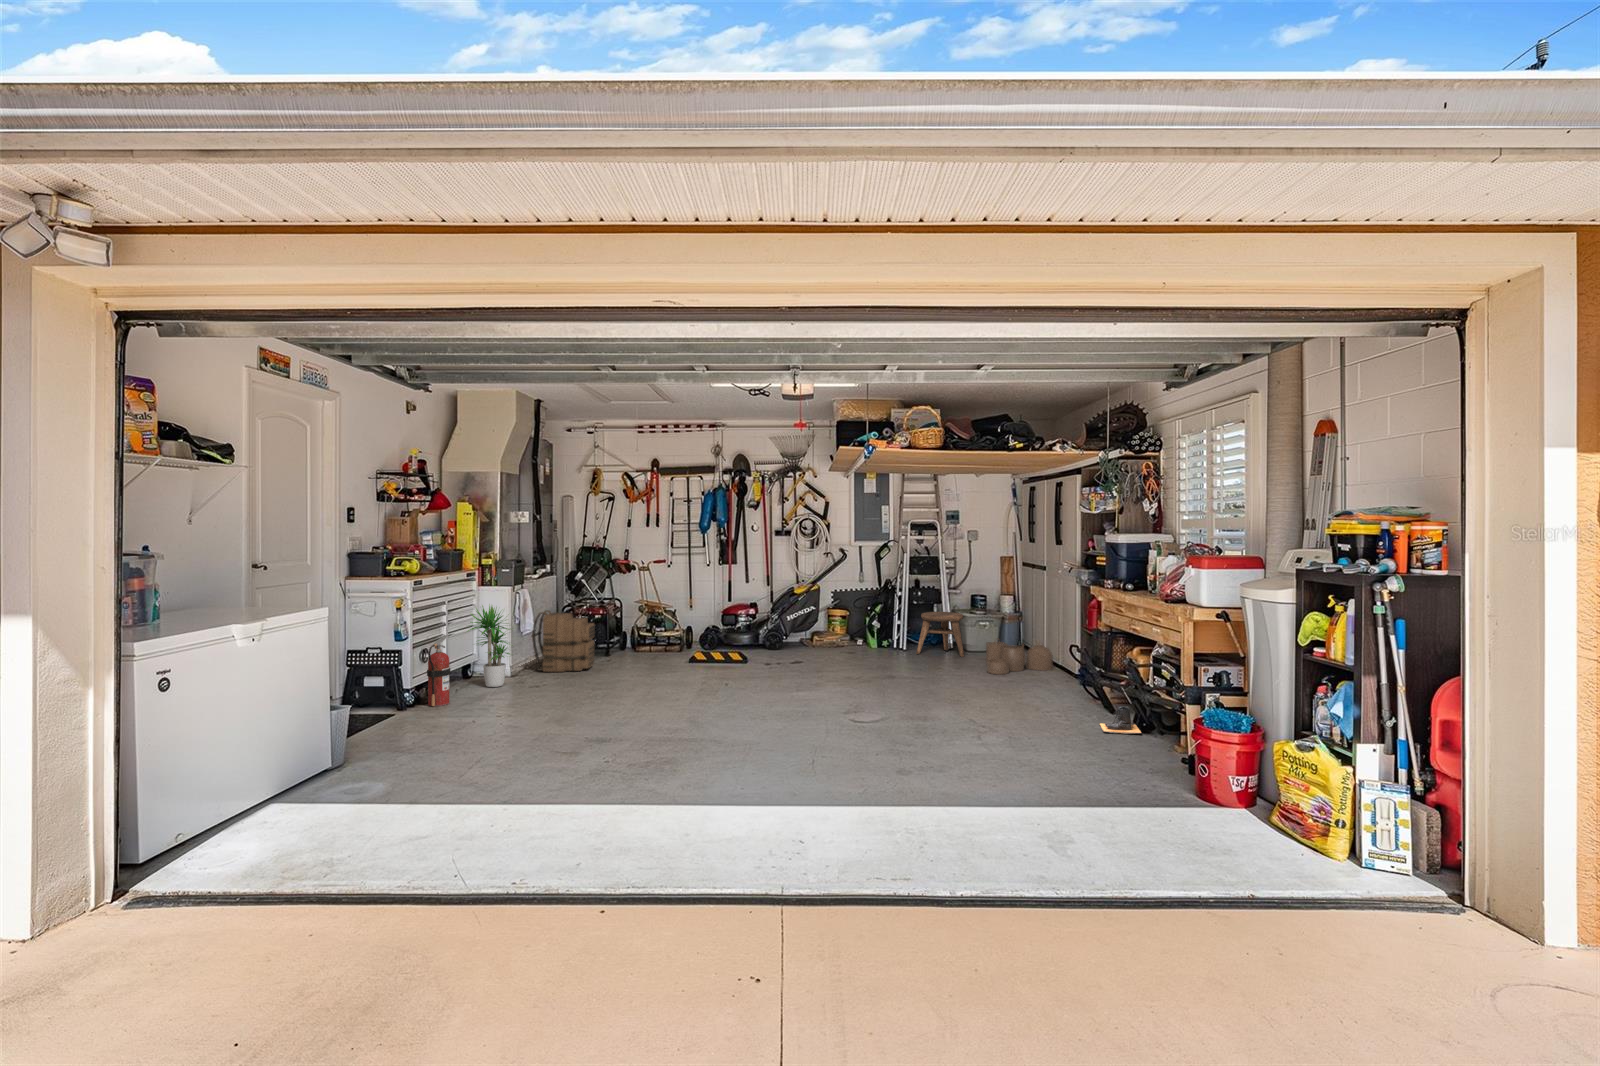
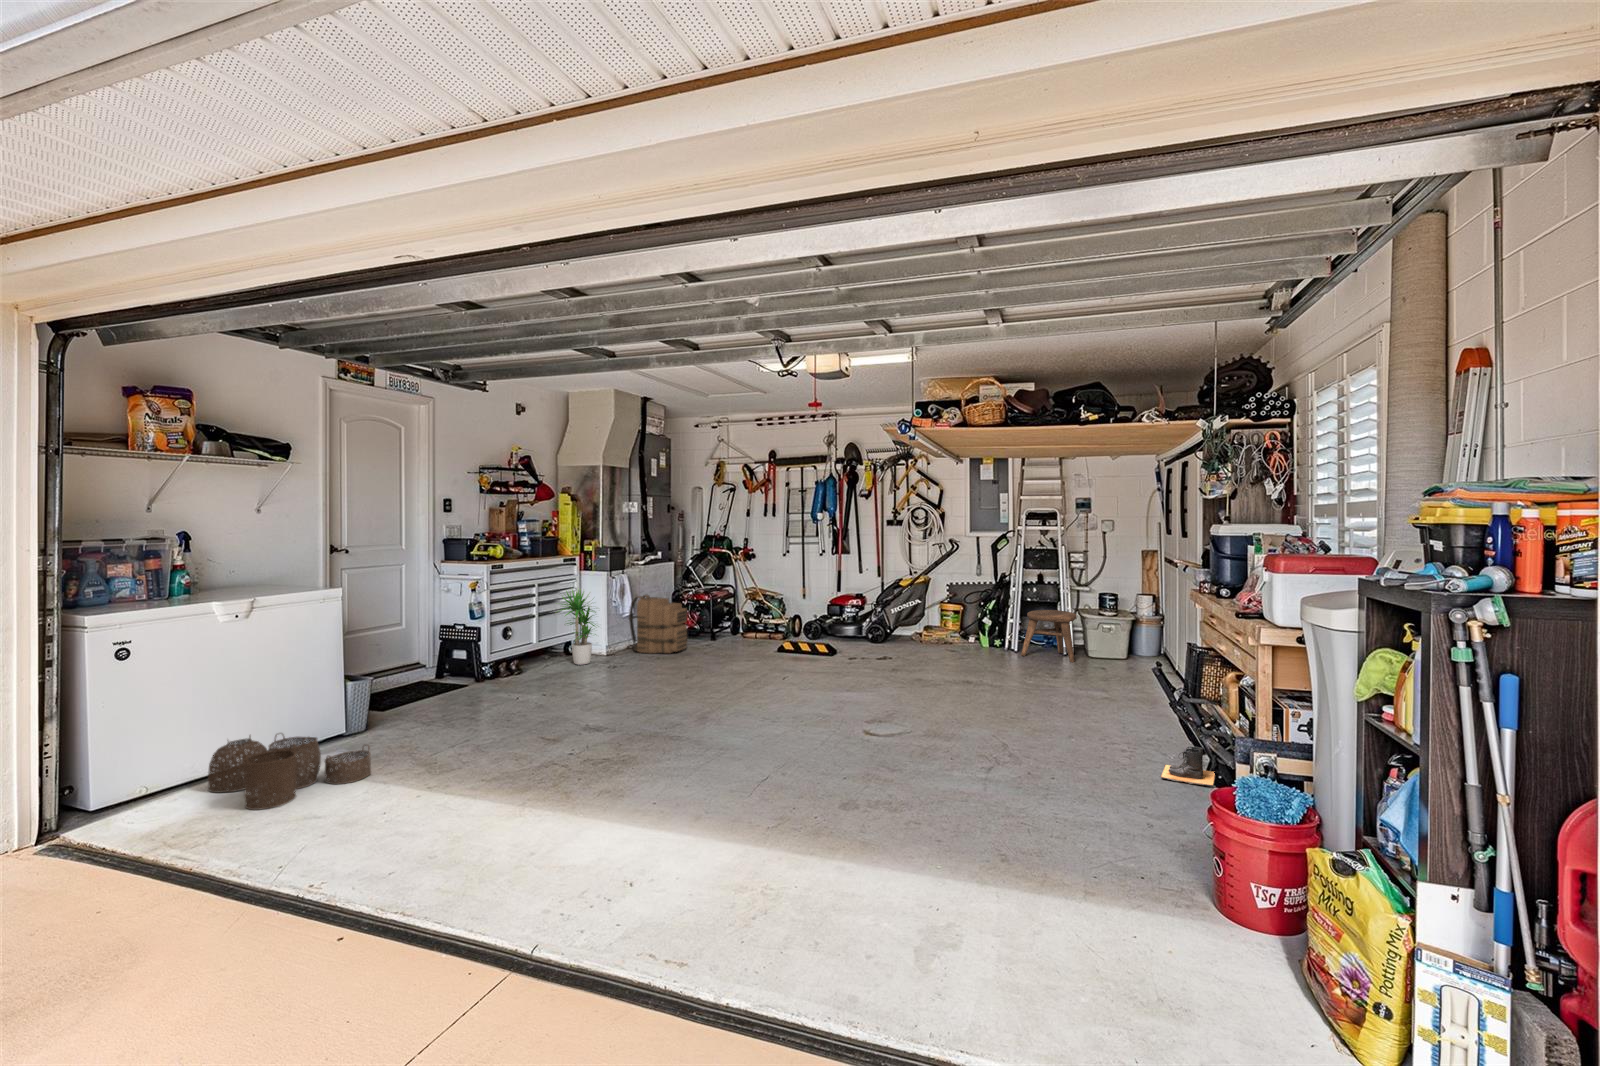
fire extinguisher: present [427,635,450,706] -> none [503,615,530,680]
woven basket: present [986,641,1053,674] -> present [208,735,371,810]

